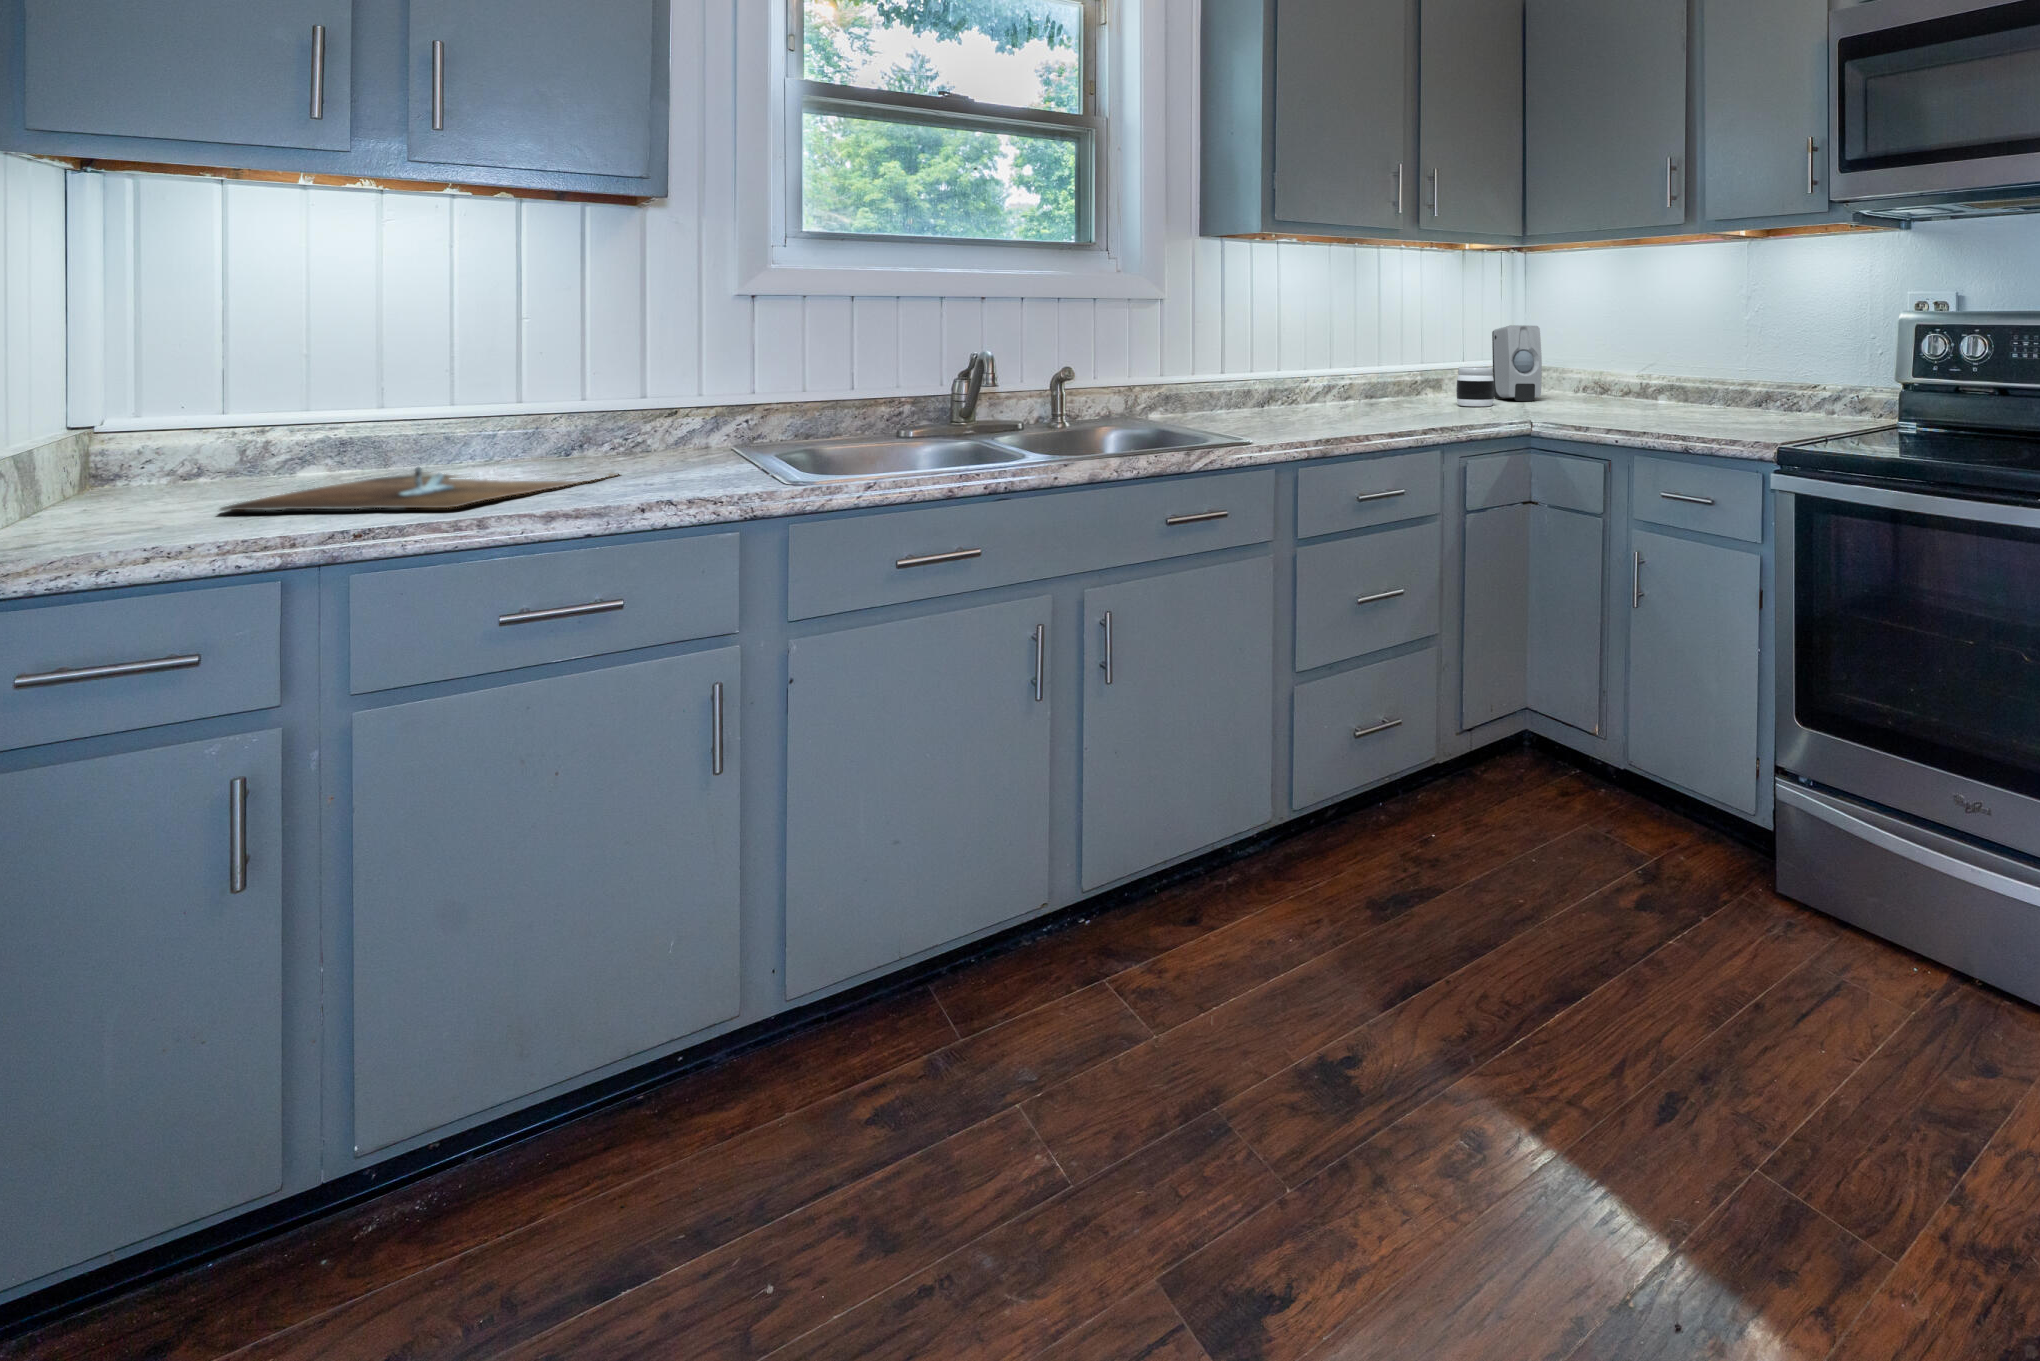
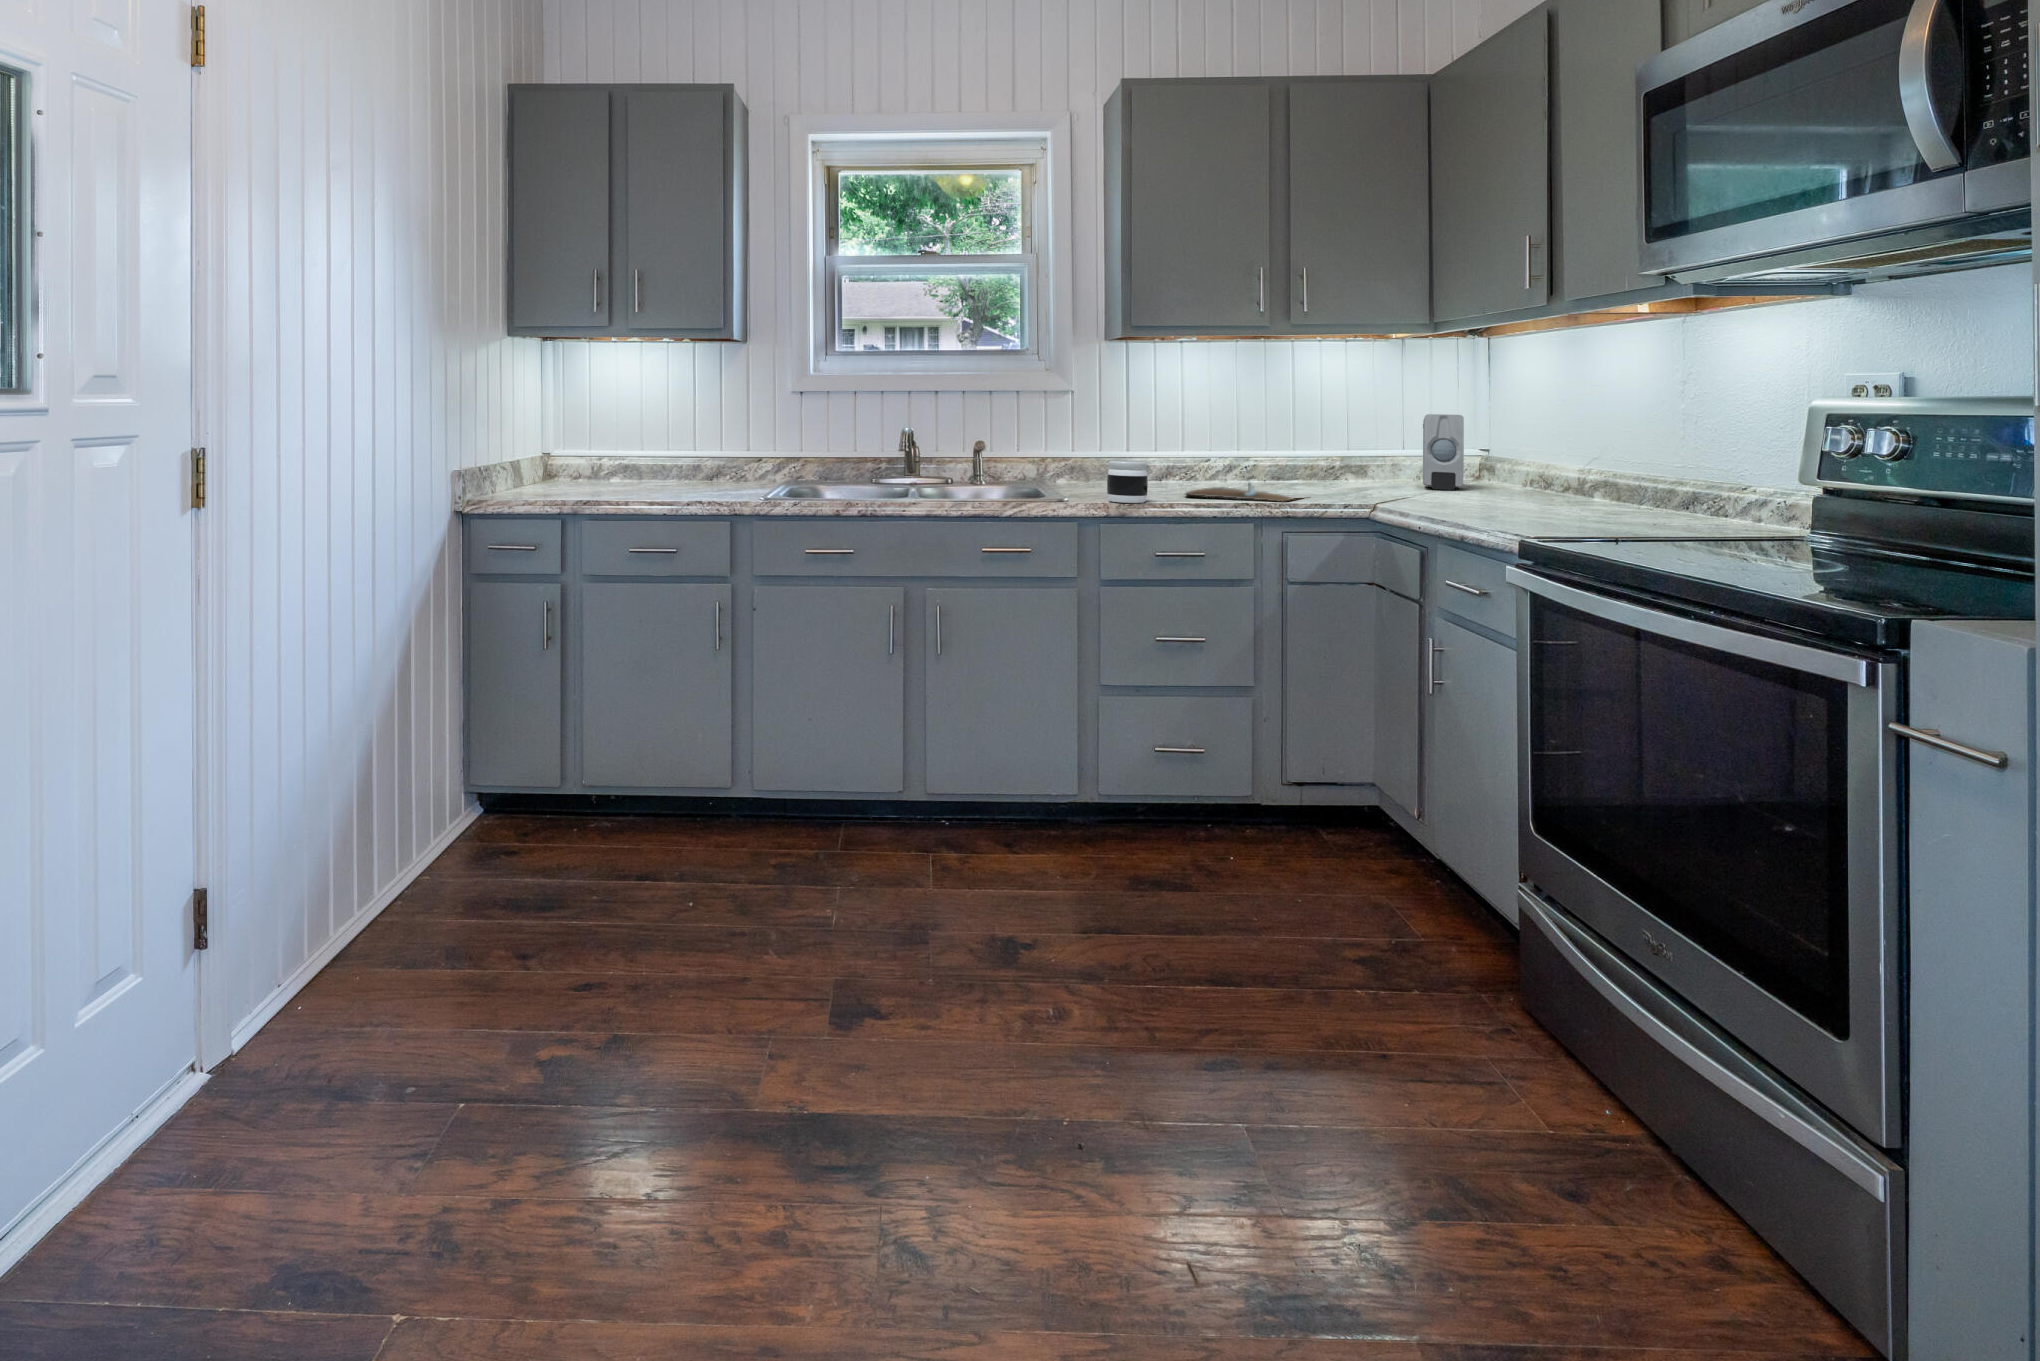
jar: present [1456,367,1494,406] -> present [1107,460,1148,503]
cutting board: present [220,467,616,511] -> present [1186,483,1293,501]

